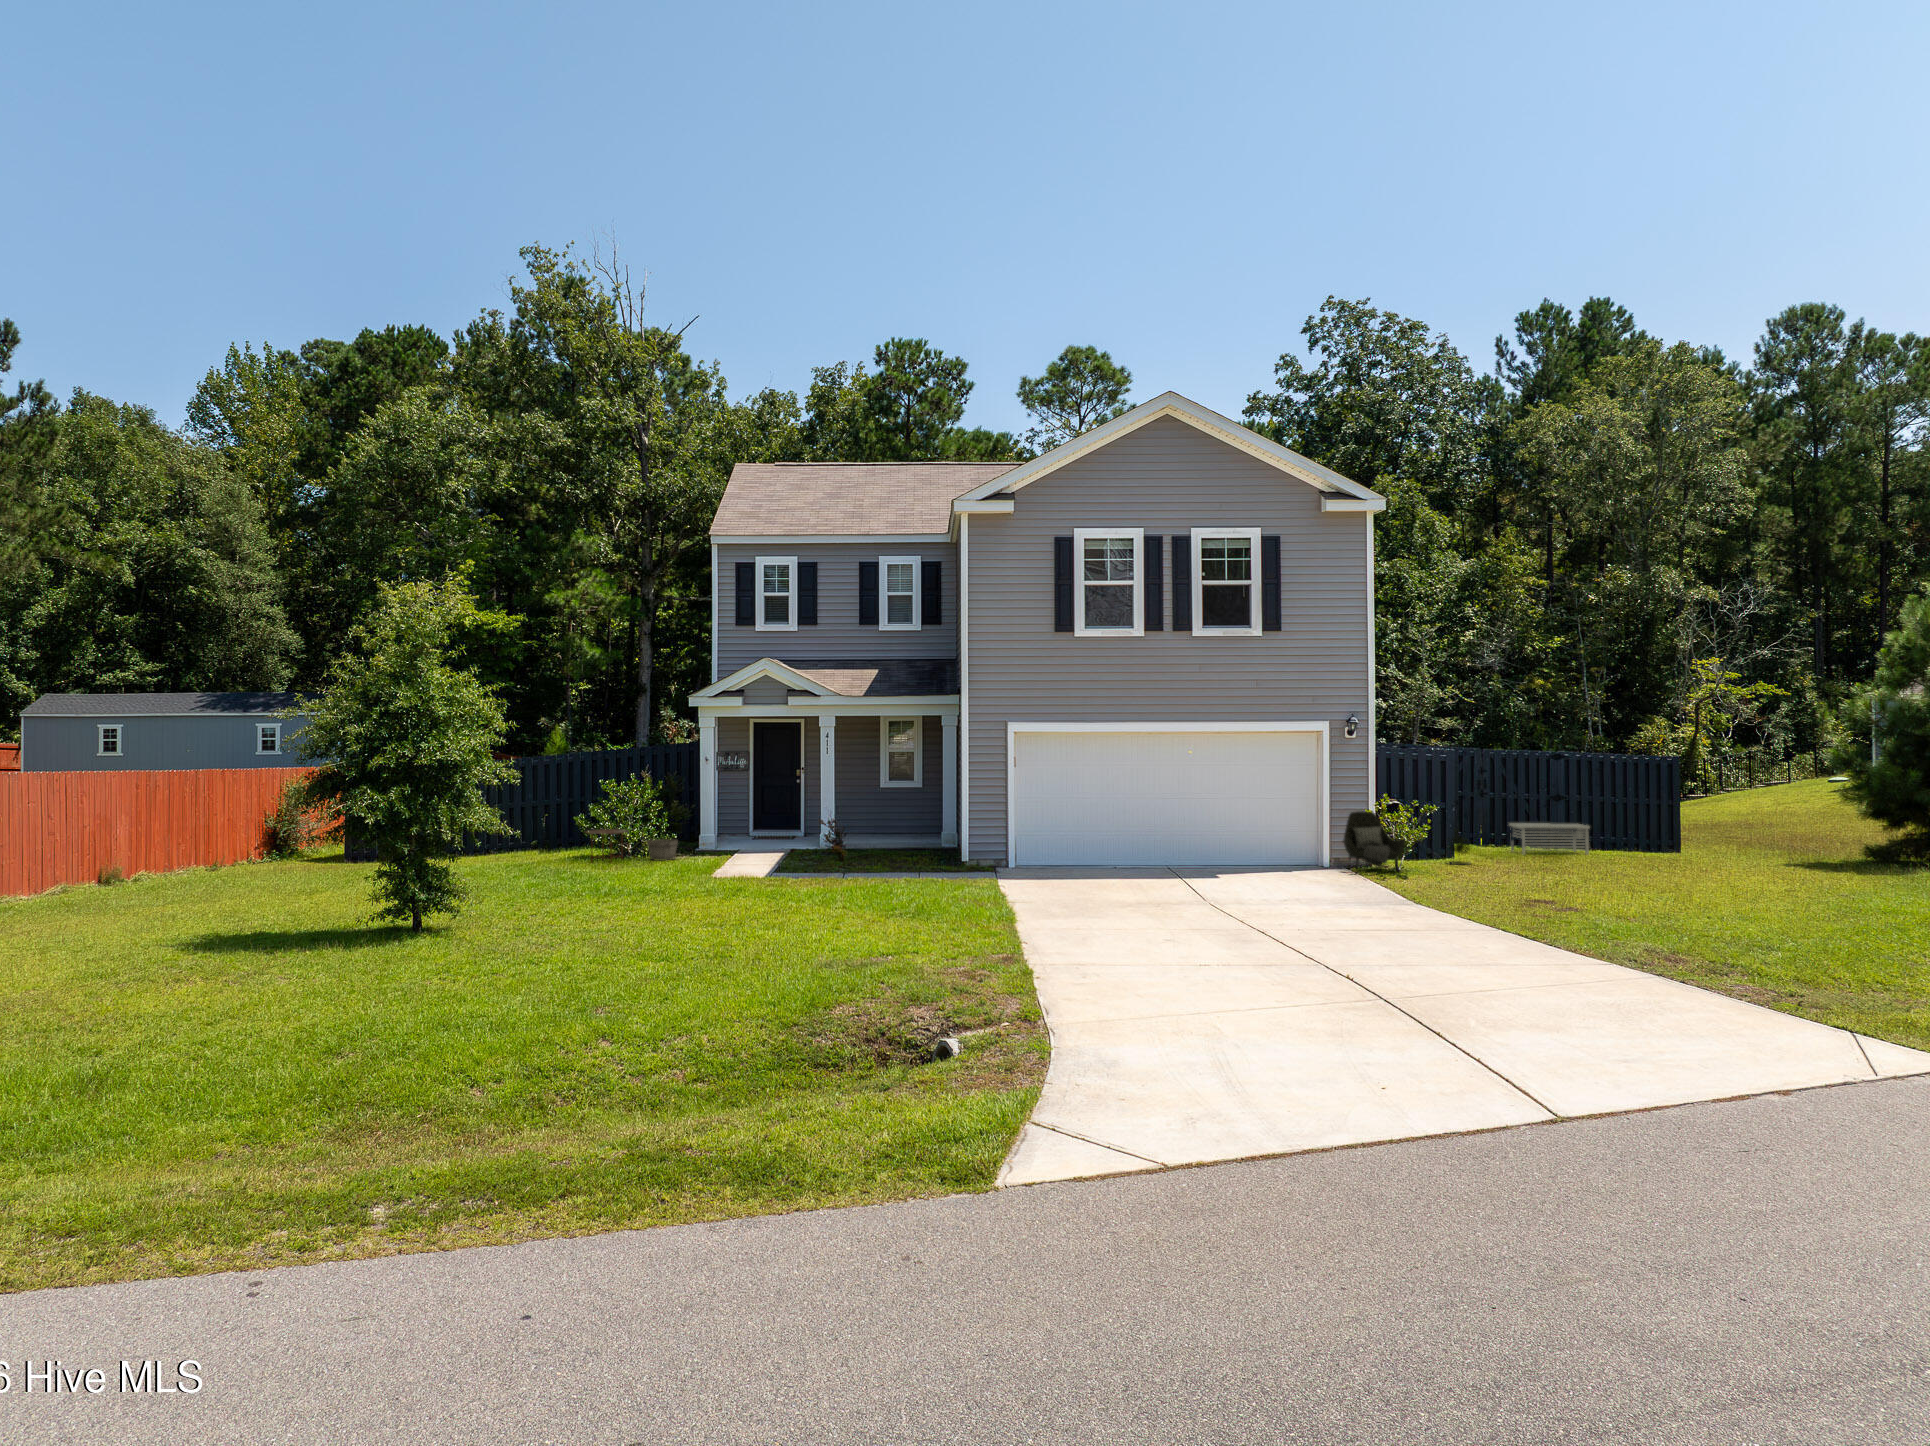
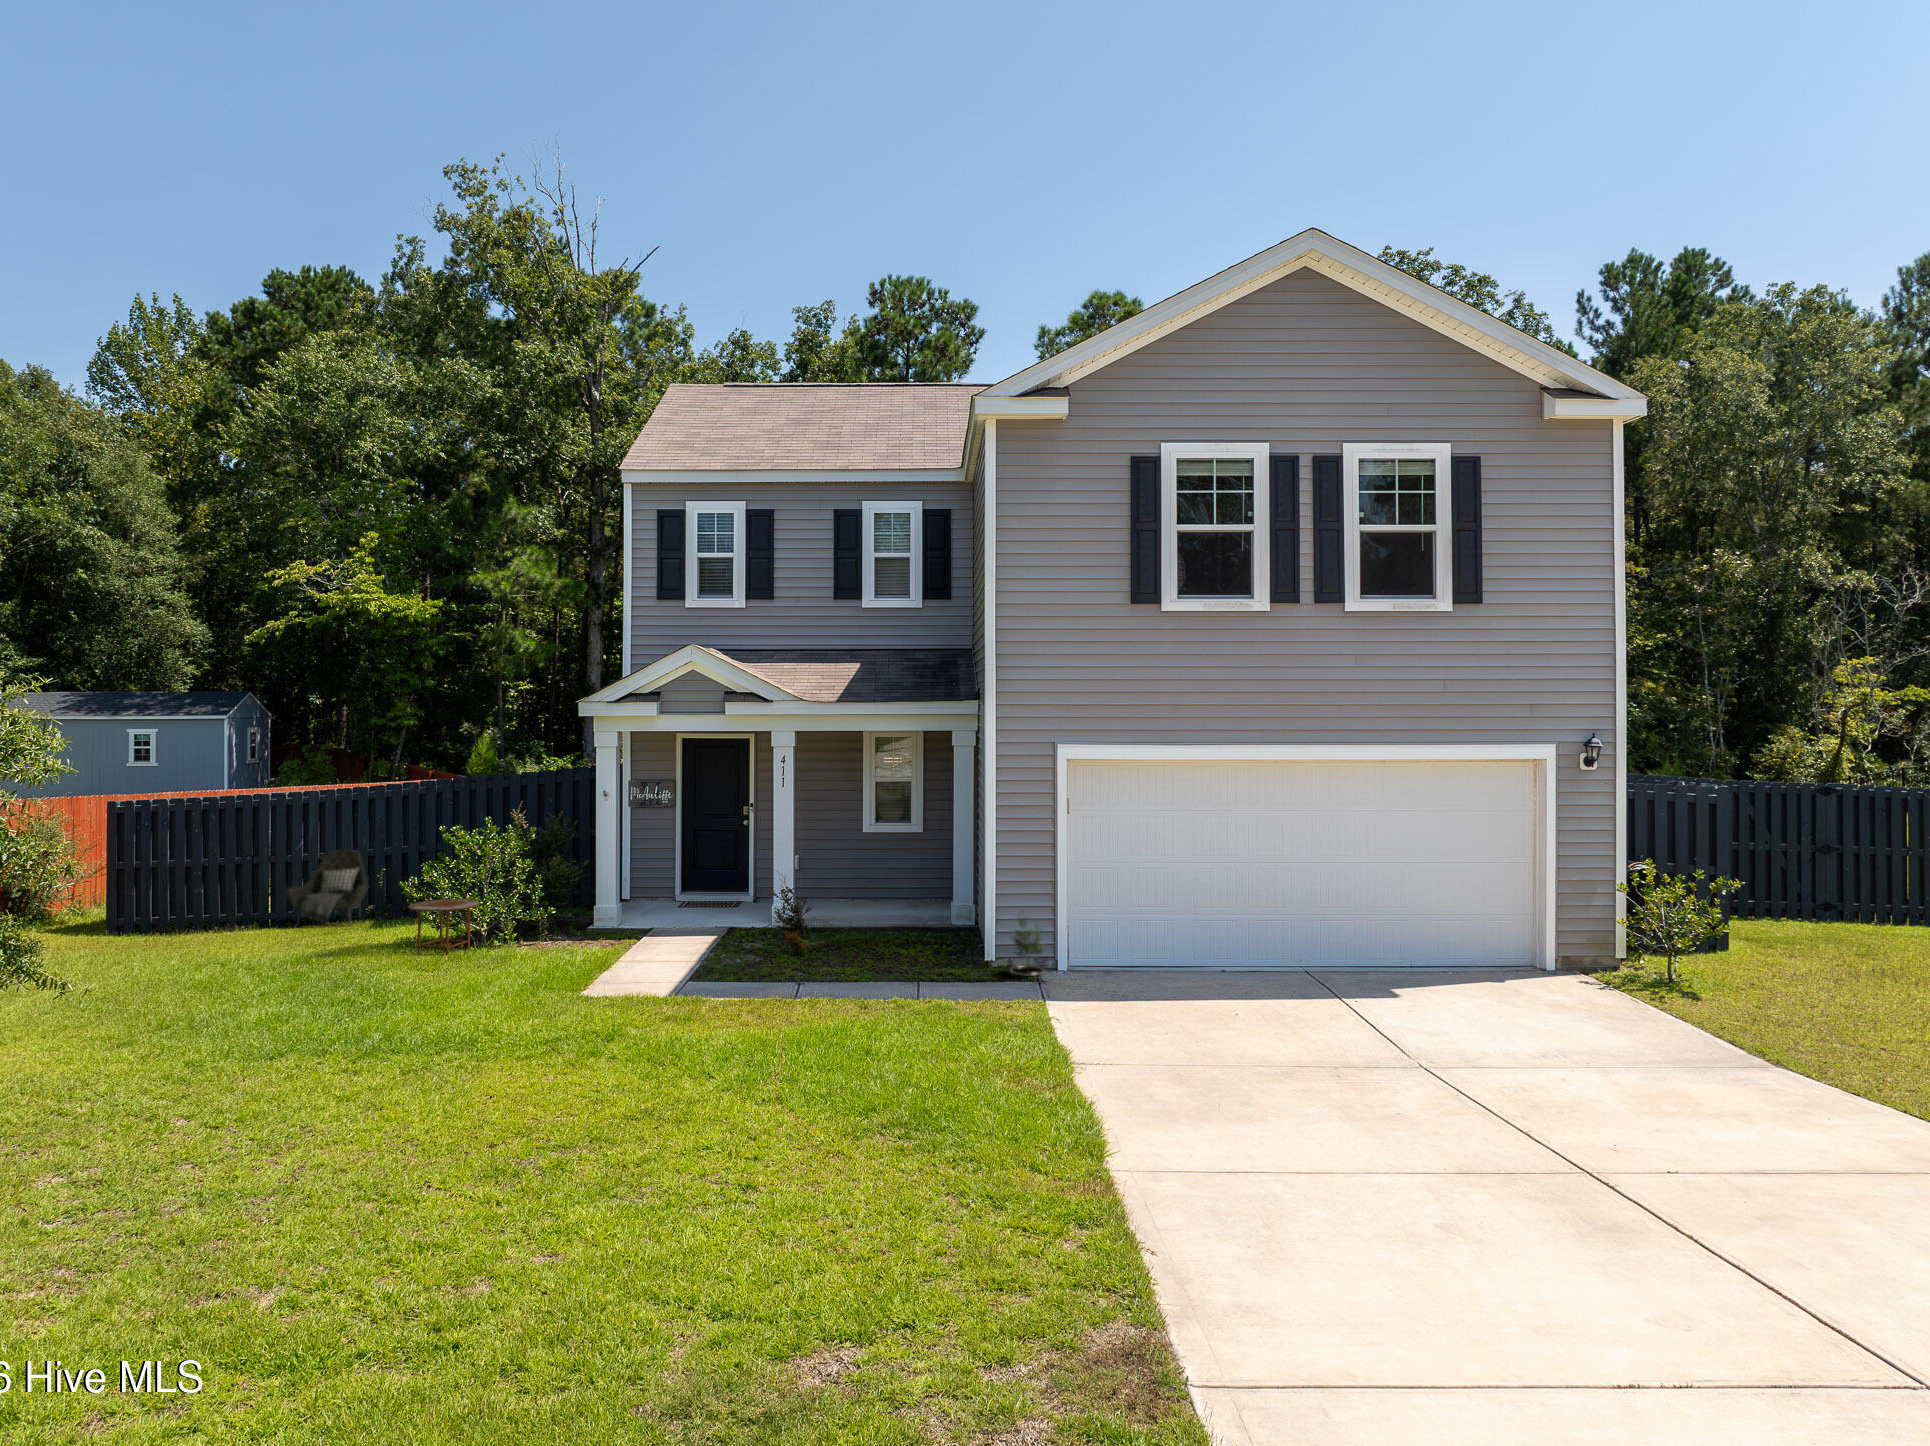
armchair: present [1343,811,1405,870] -> present [286,849,368,927]
storage bench: present [1509,823,1590,855] -> none [1764,888,1902,940]
potted tree: present [1448,829,1470,865] -> present [1010,914,1045,976]
wooden bucket: present [647,839,678,861] -> none [509,905,557,948]

